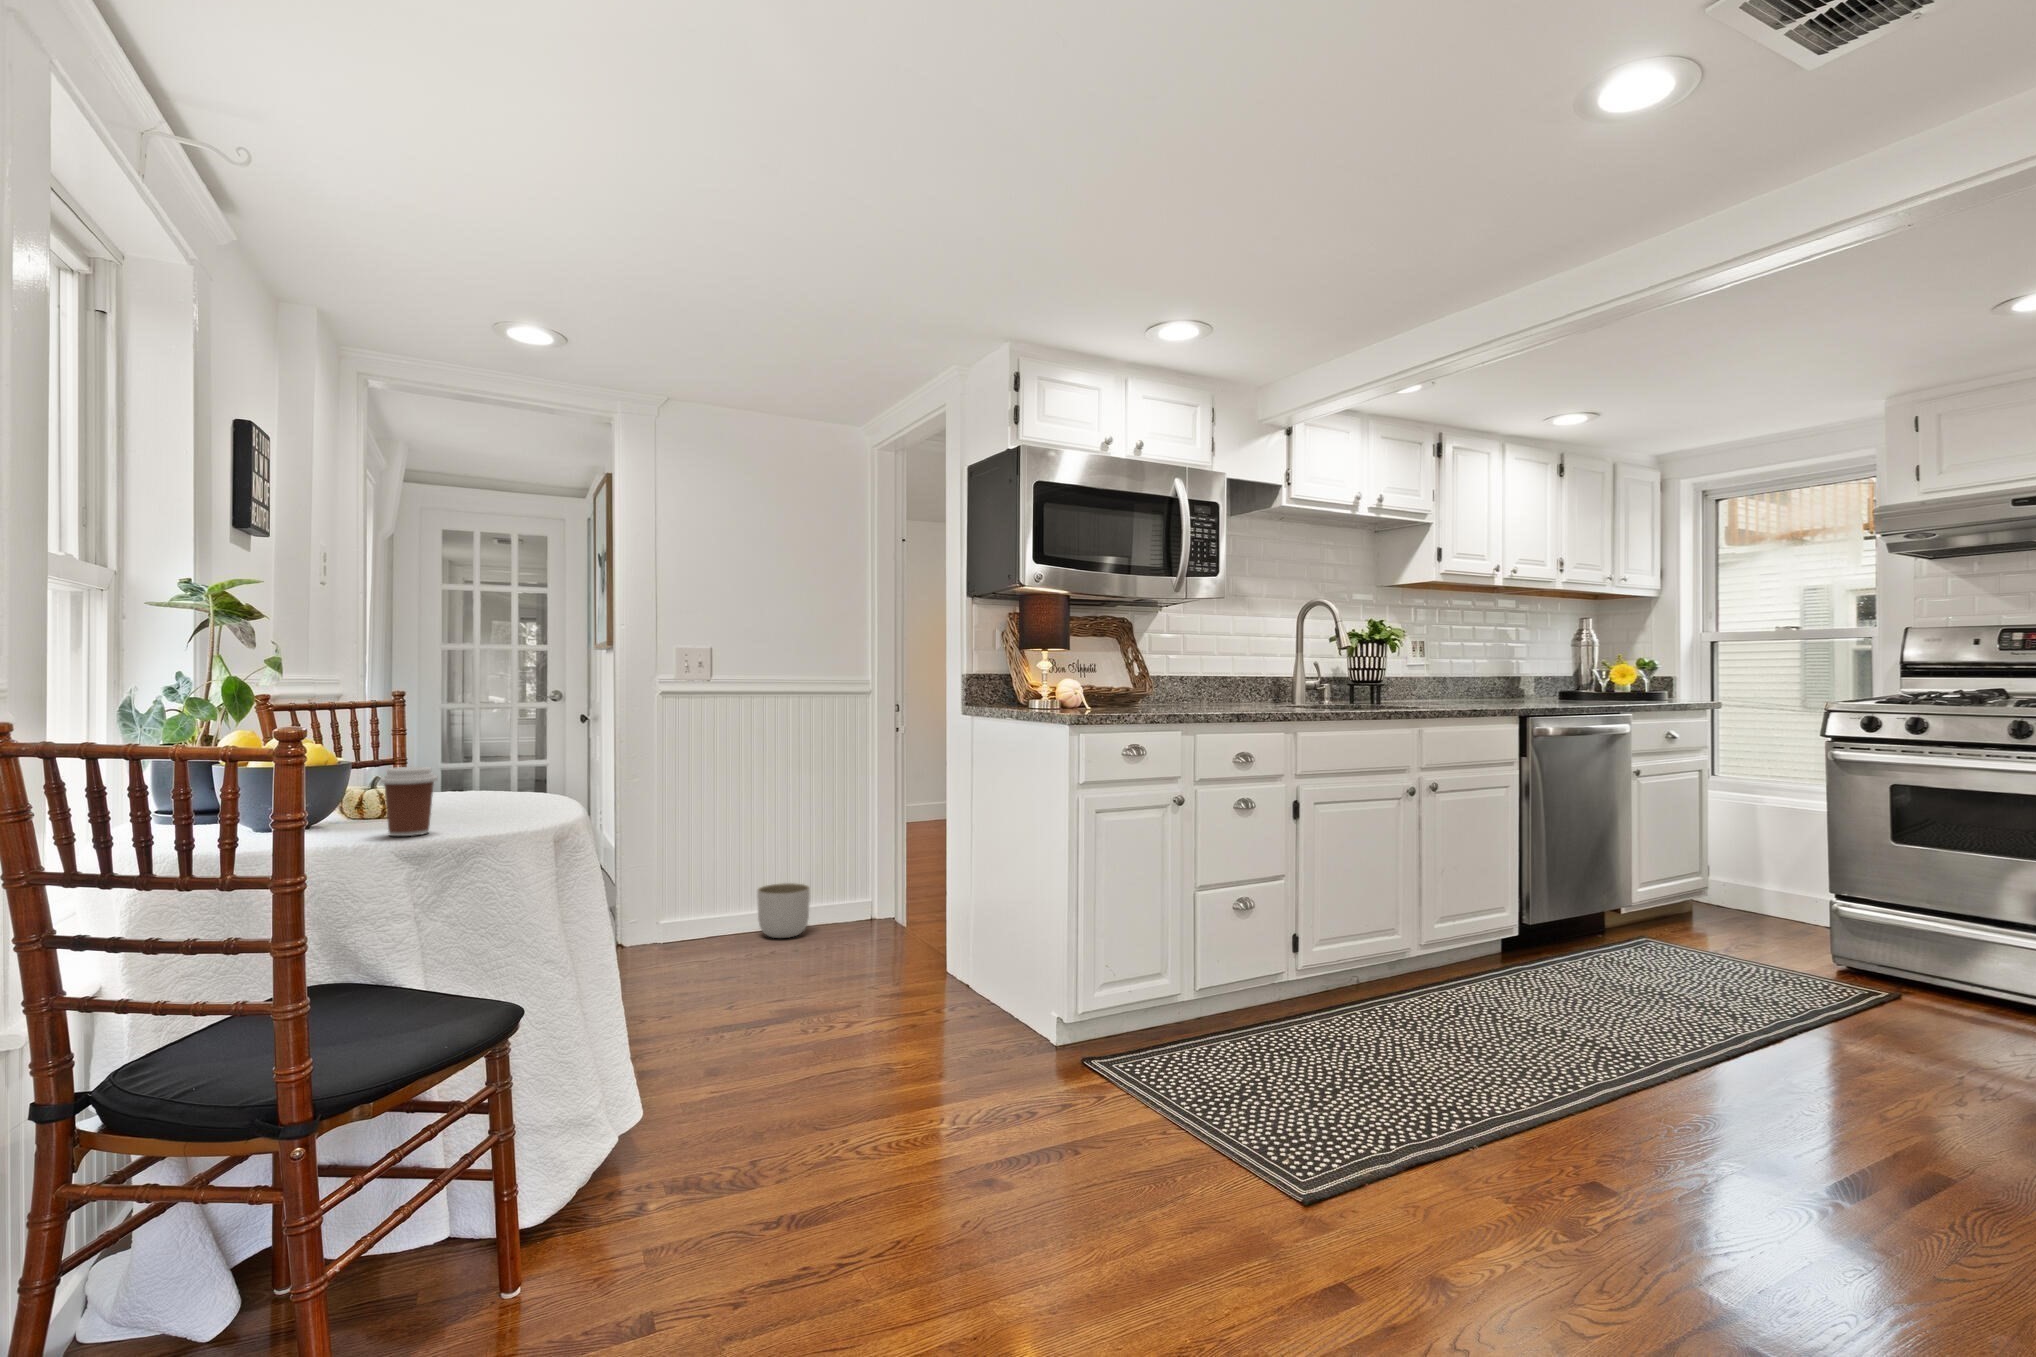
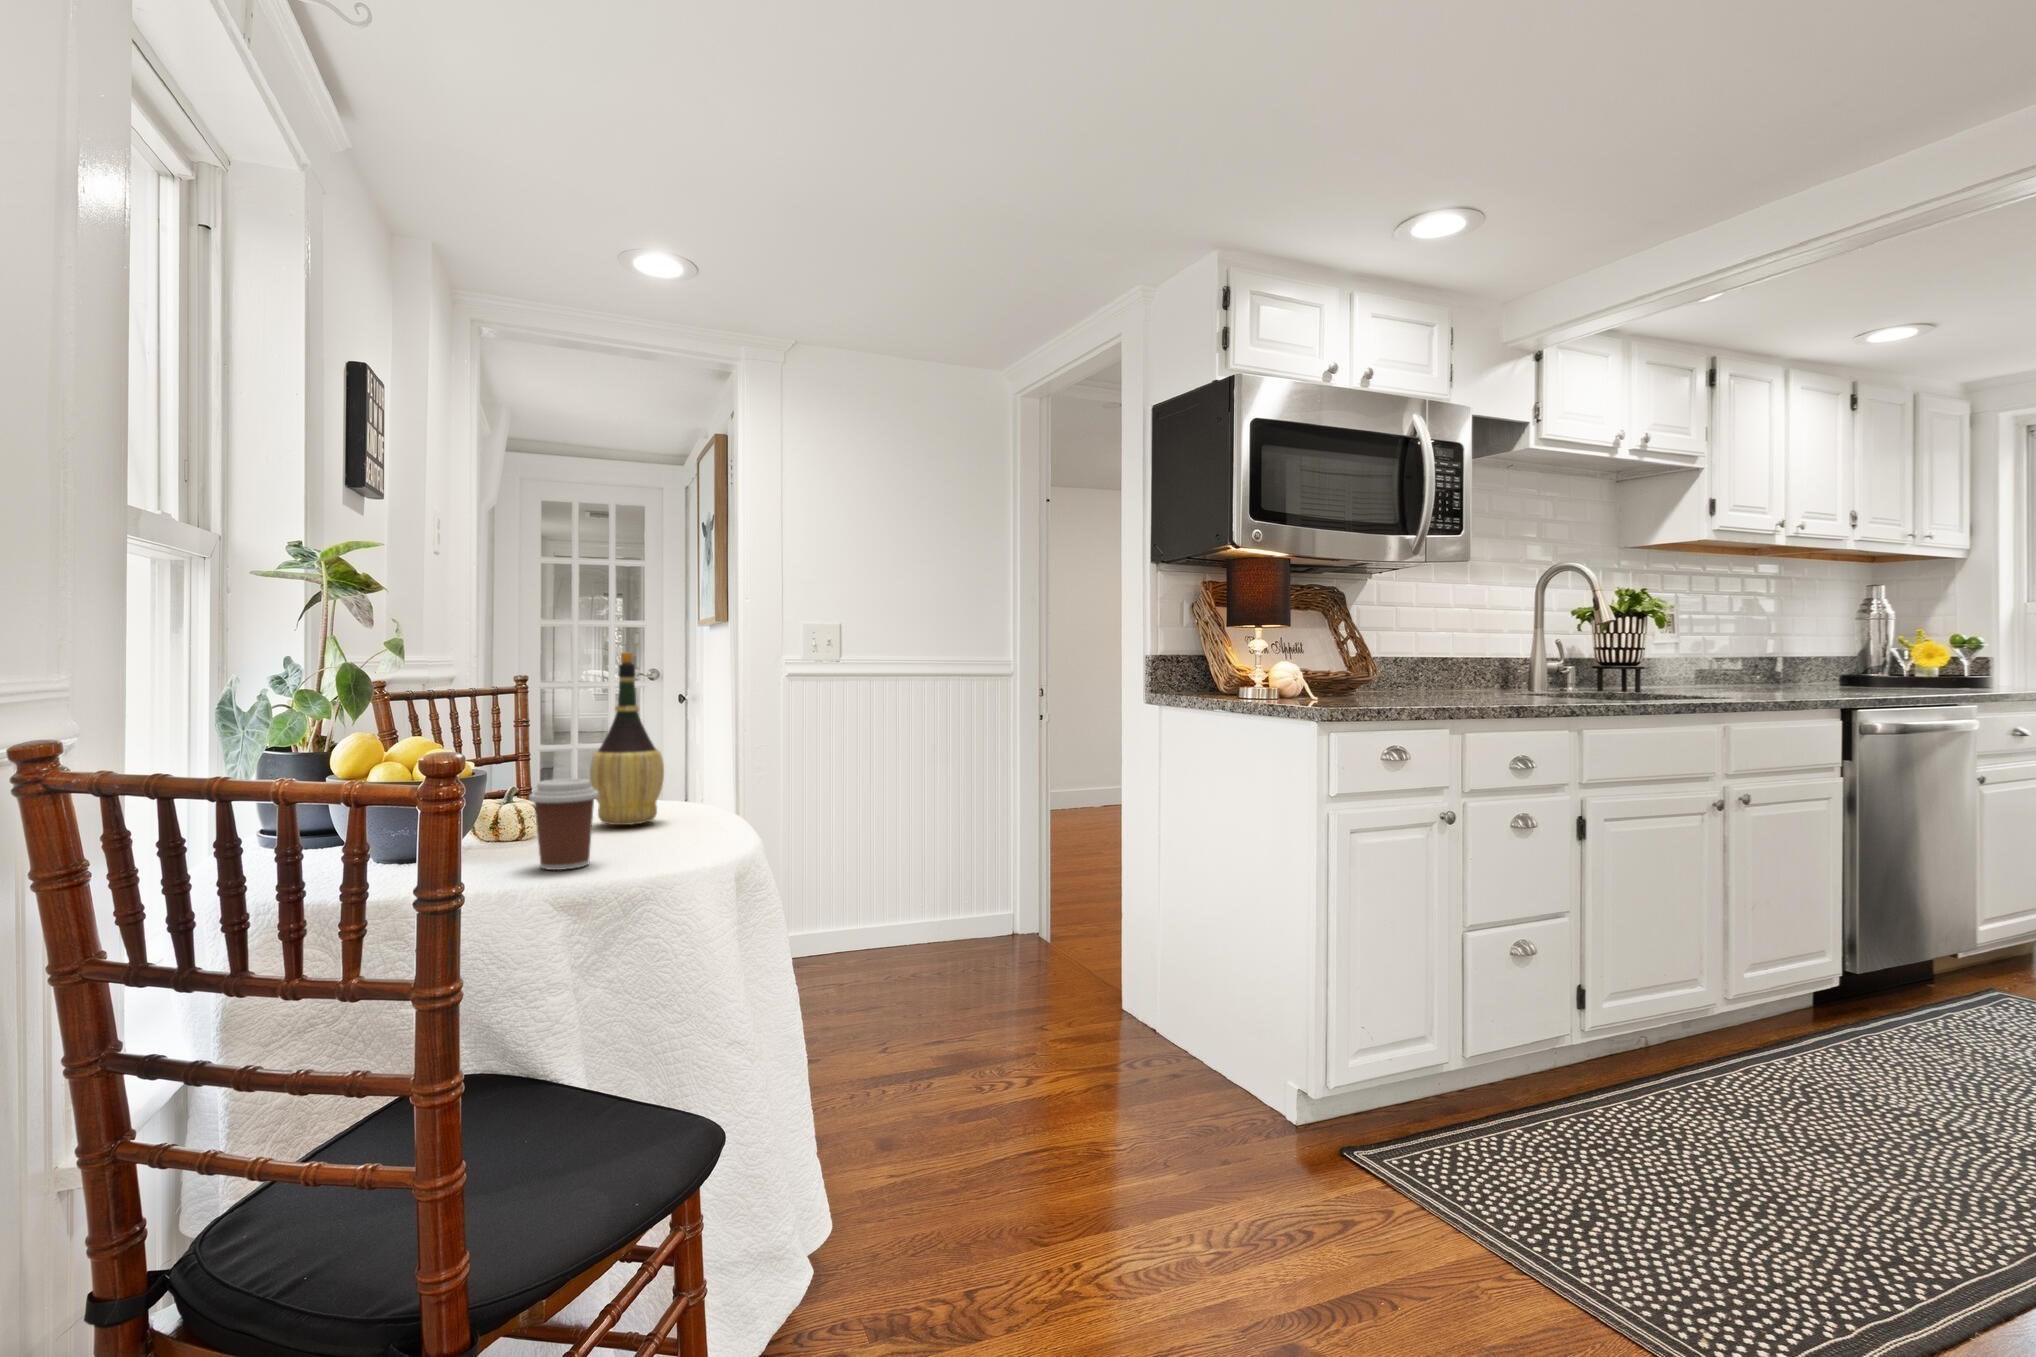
wine bottle: none [438,669,502,808] -> present [590,652,664,825]
planter: present [757,883,810,938] -> none [910,890,967,953]

